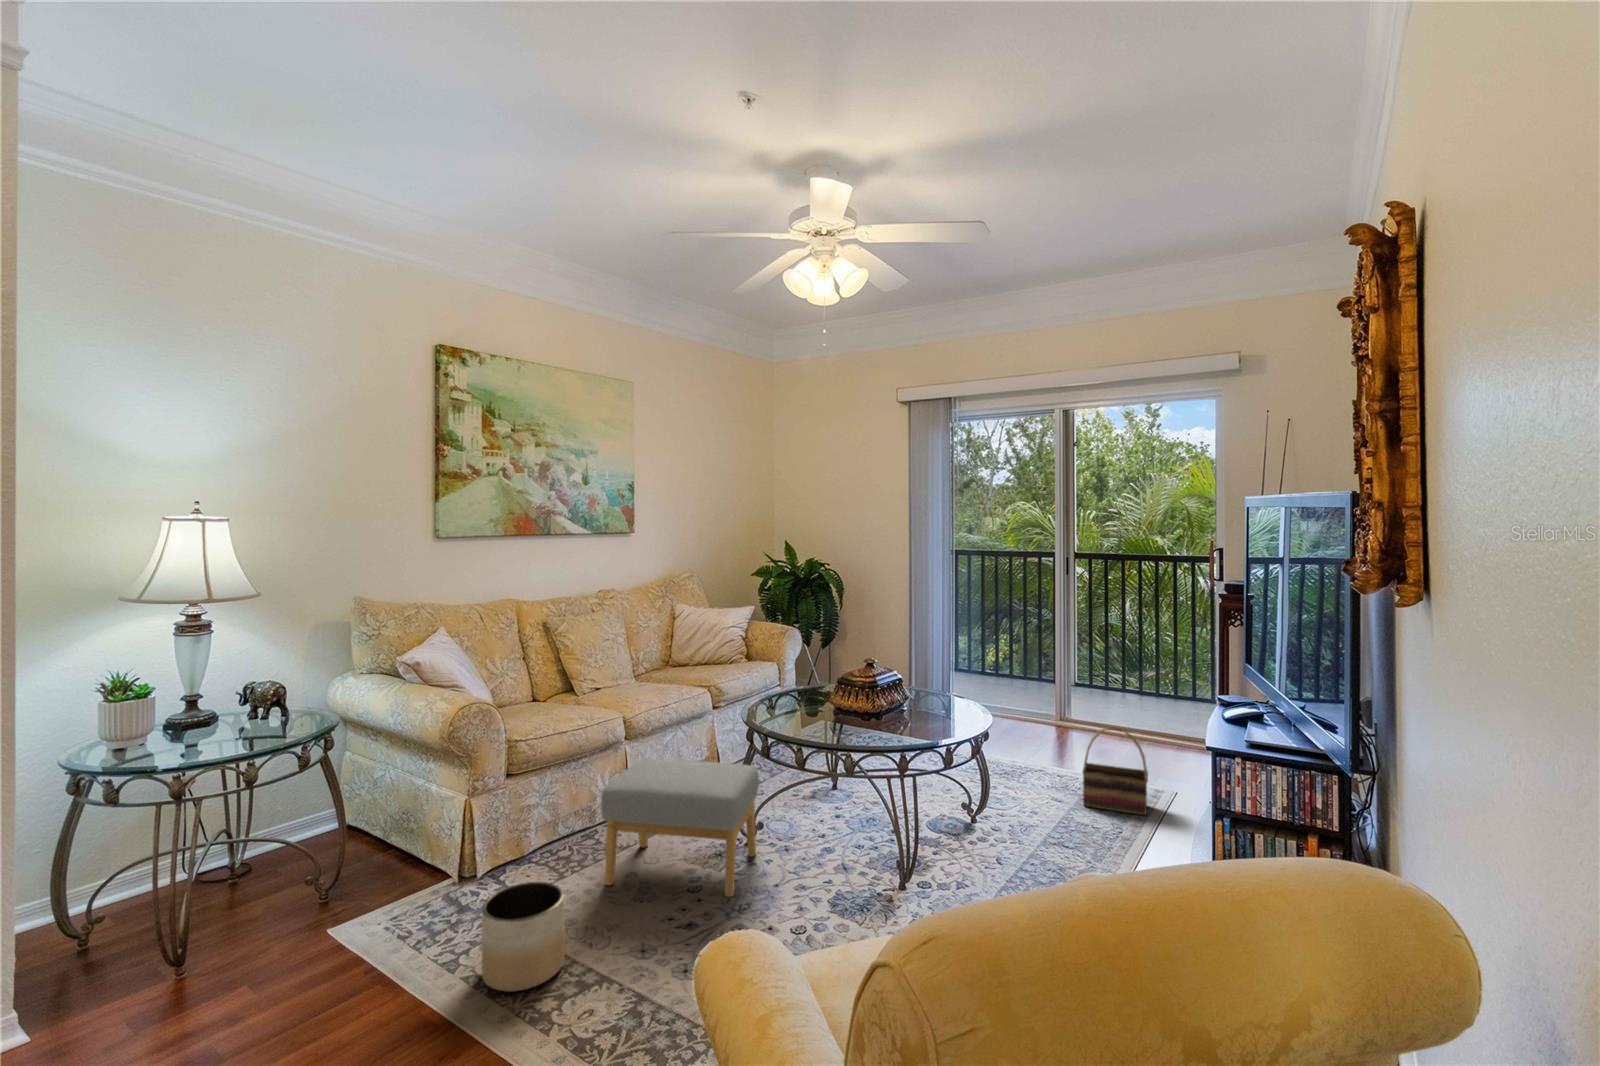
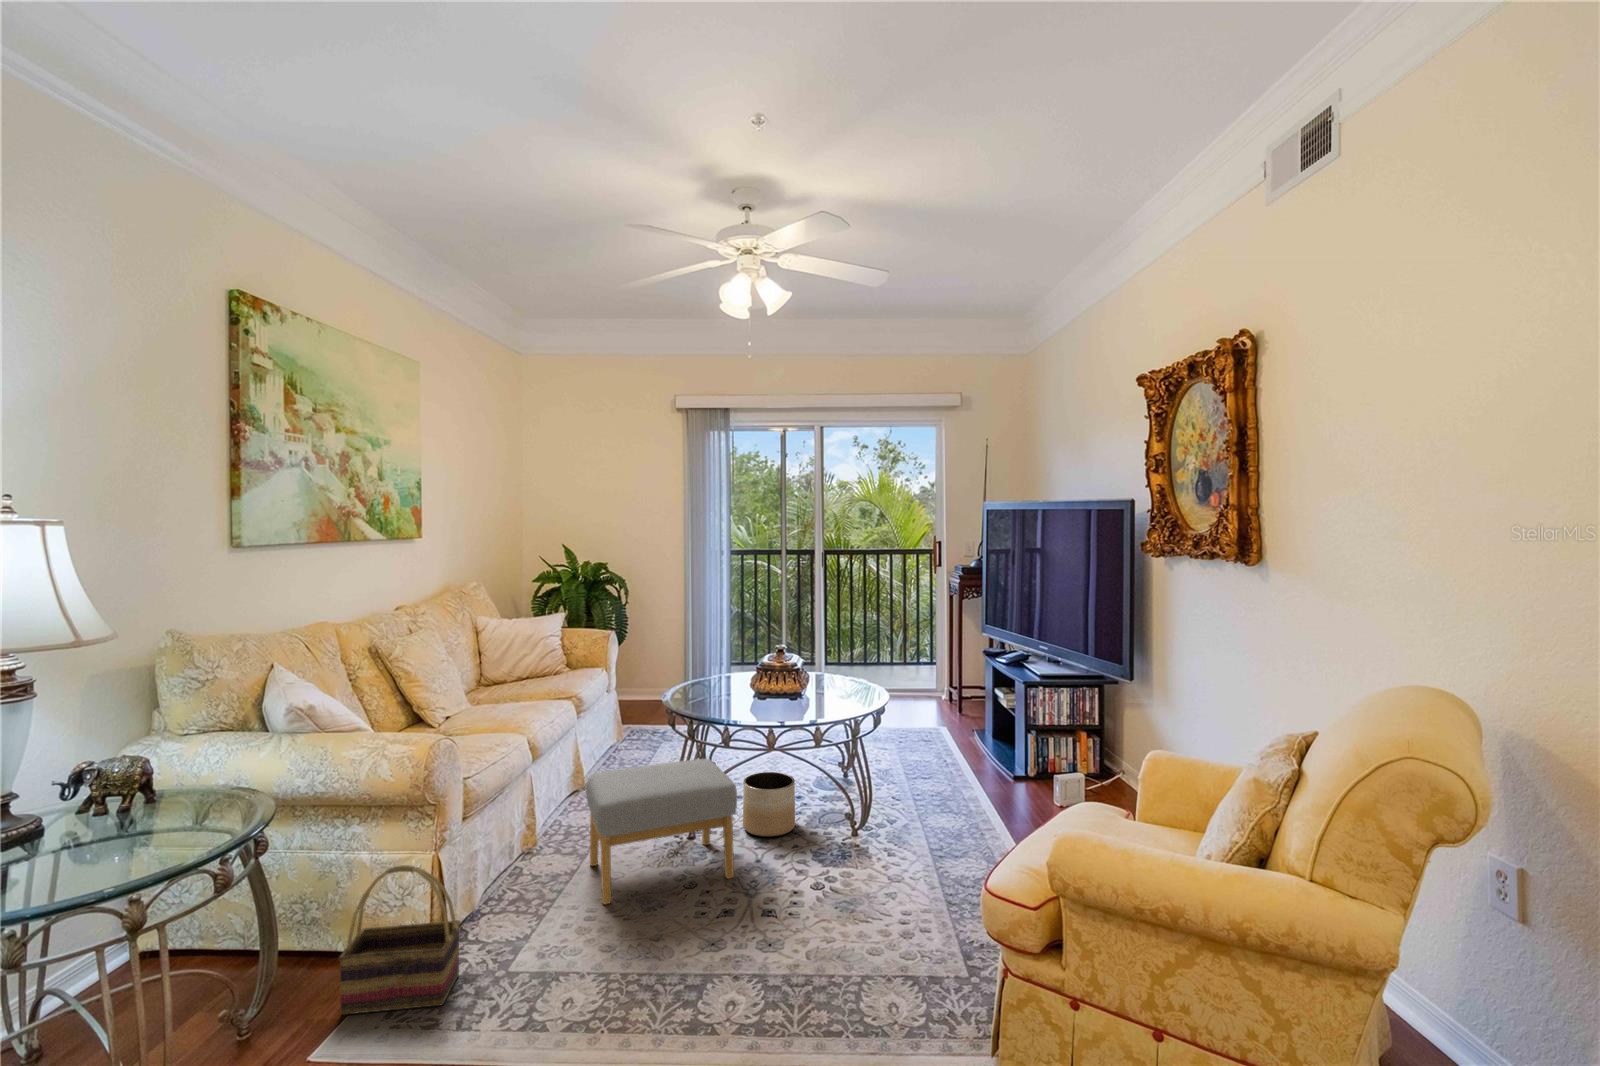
basket: present [1082,727,1148,815] -> present [339,865,461,1015]
planter: present [482,882,565,992] -> present [743,772,795,837]

